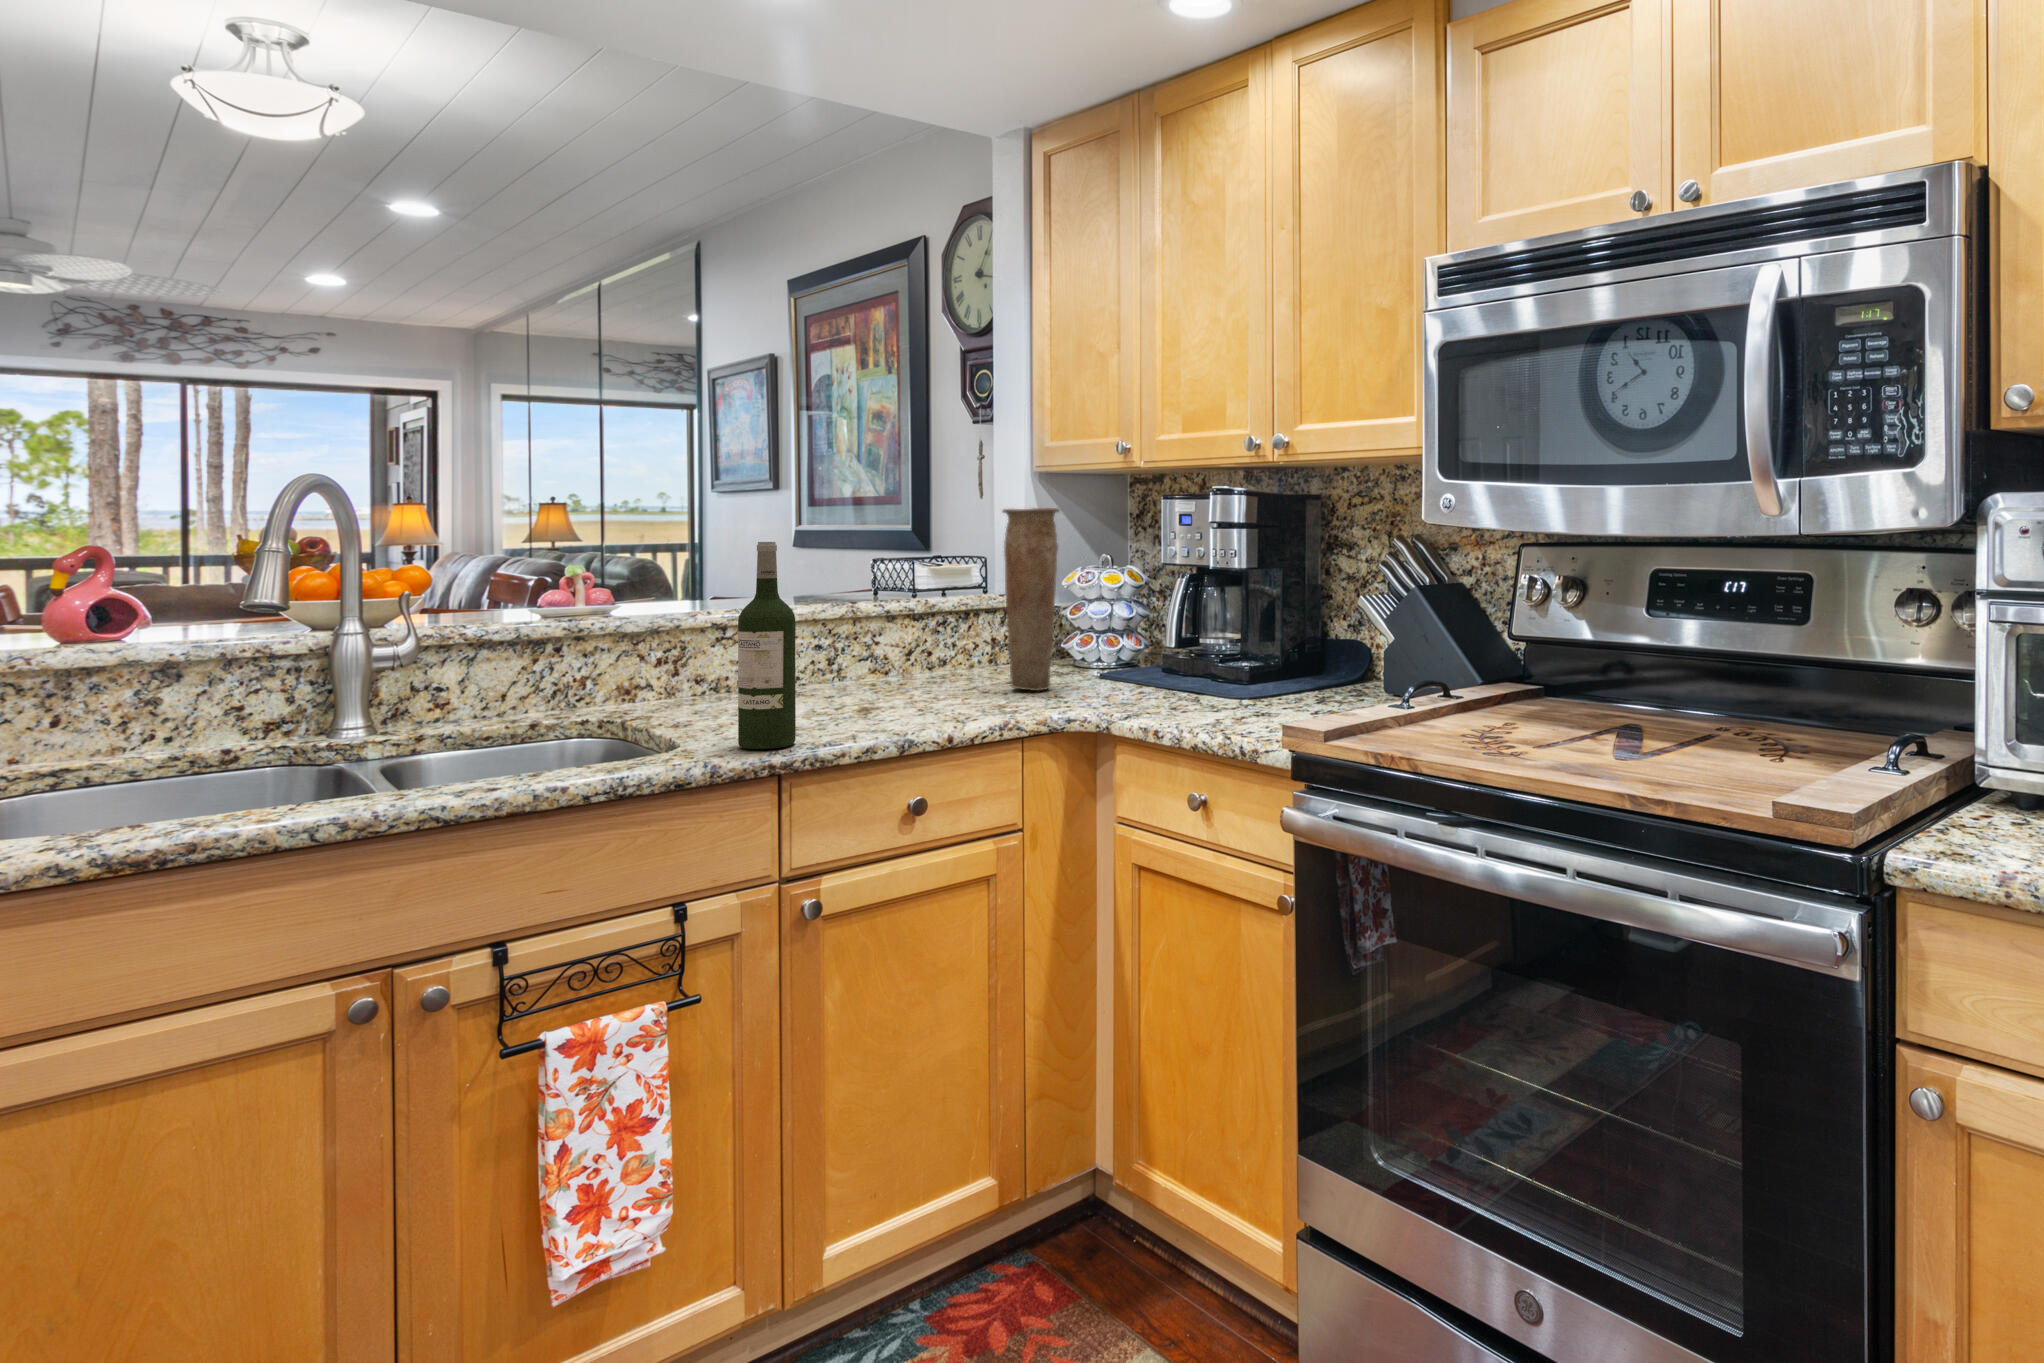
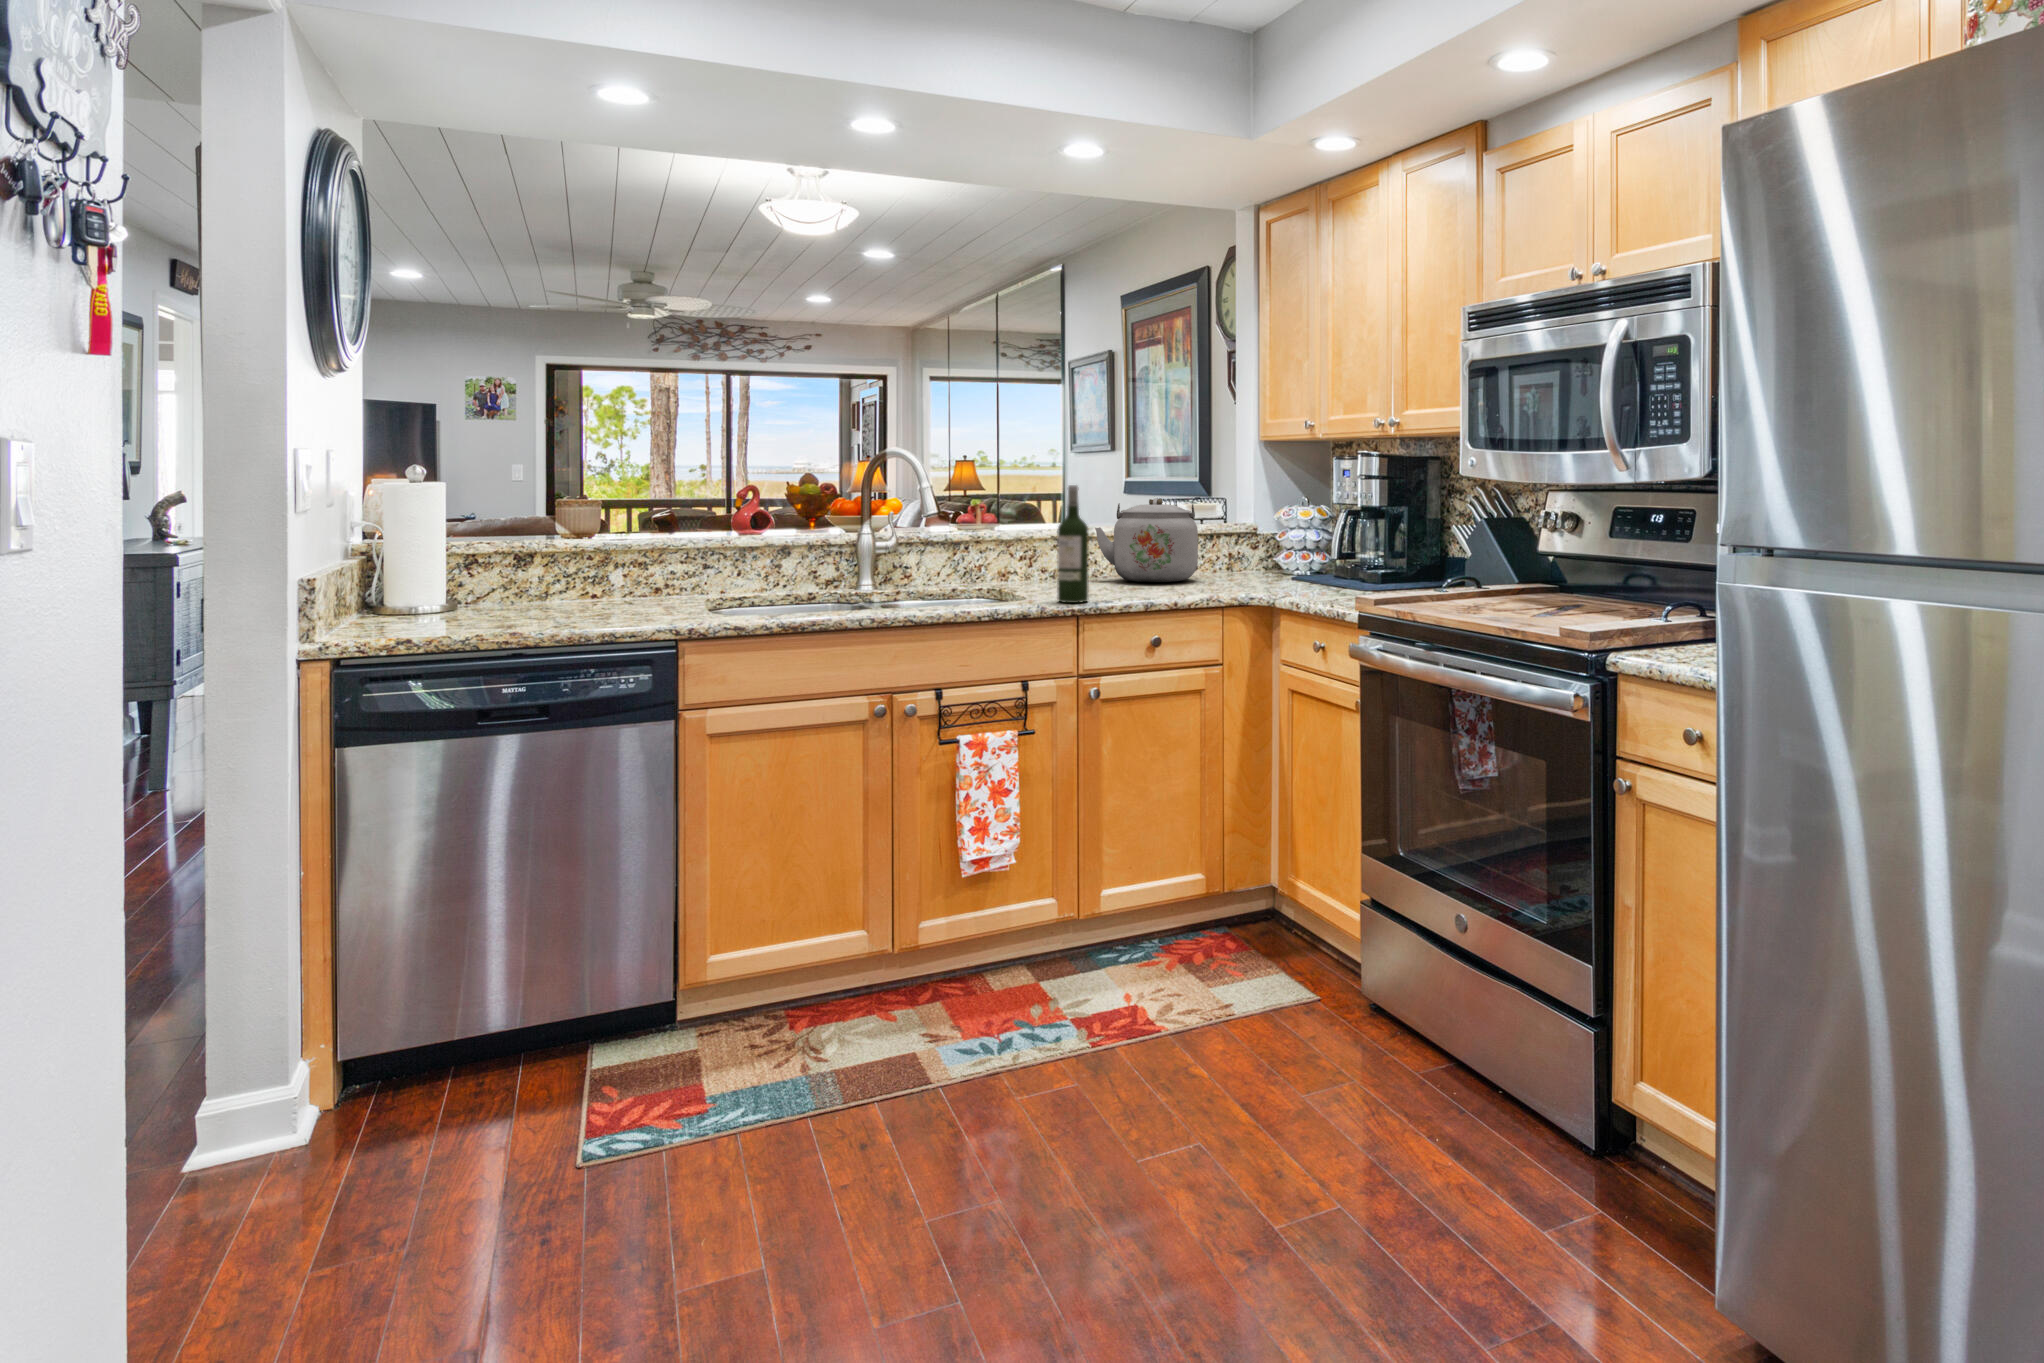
vase: present [1003,508,1059,691] -> none [1226,466,1263,585]
kettle: none [785,559,953,691] -> present [1095,498,1198,582]

